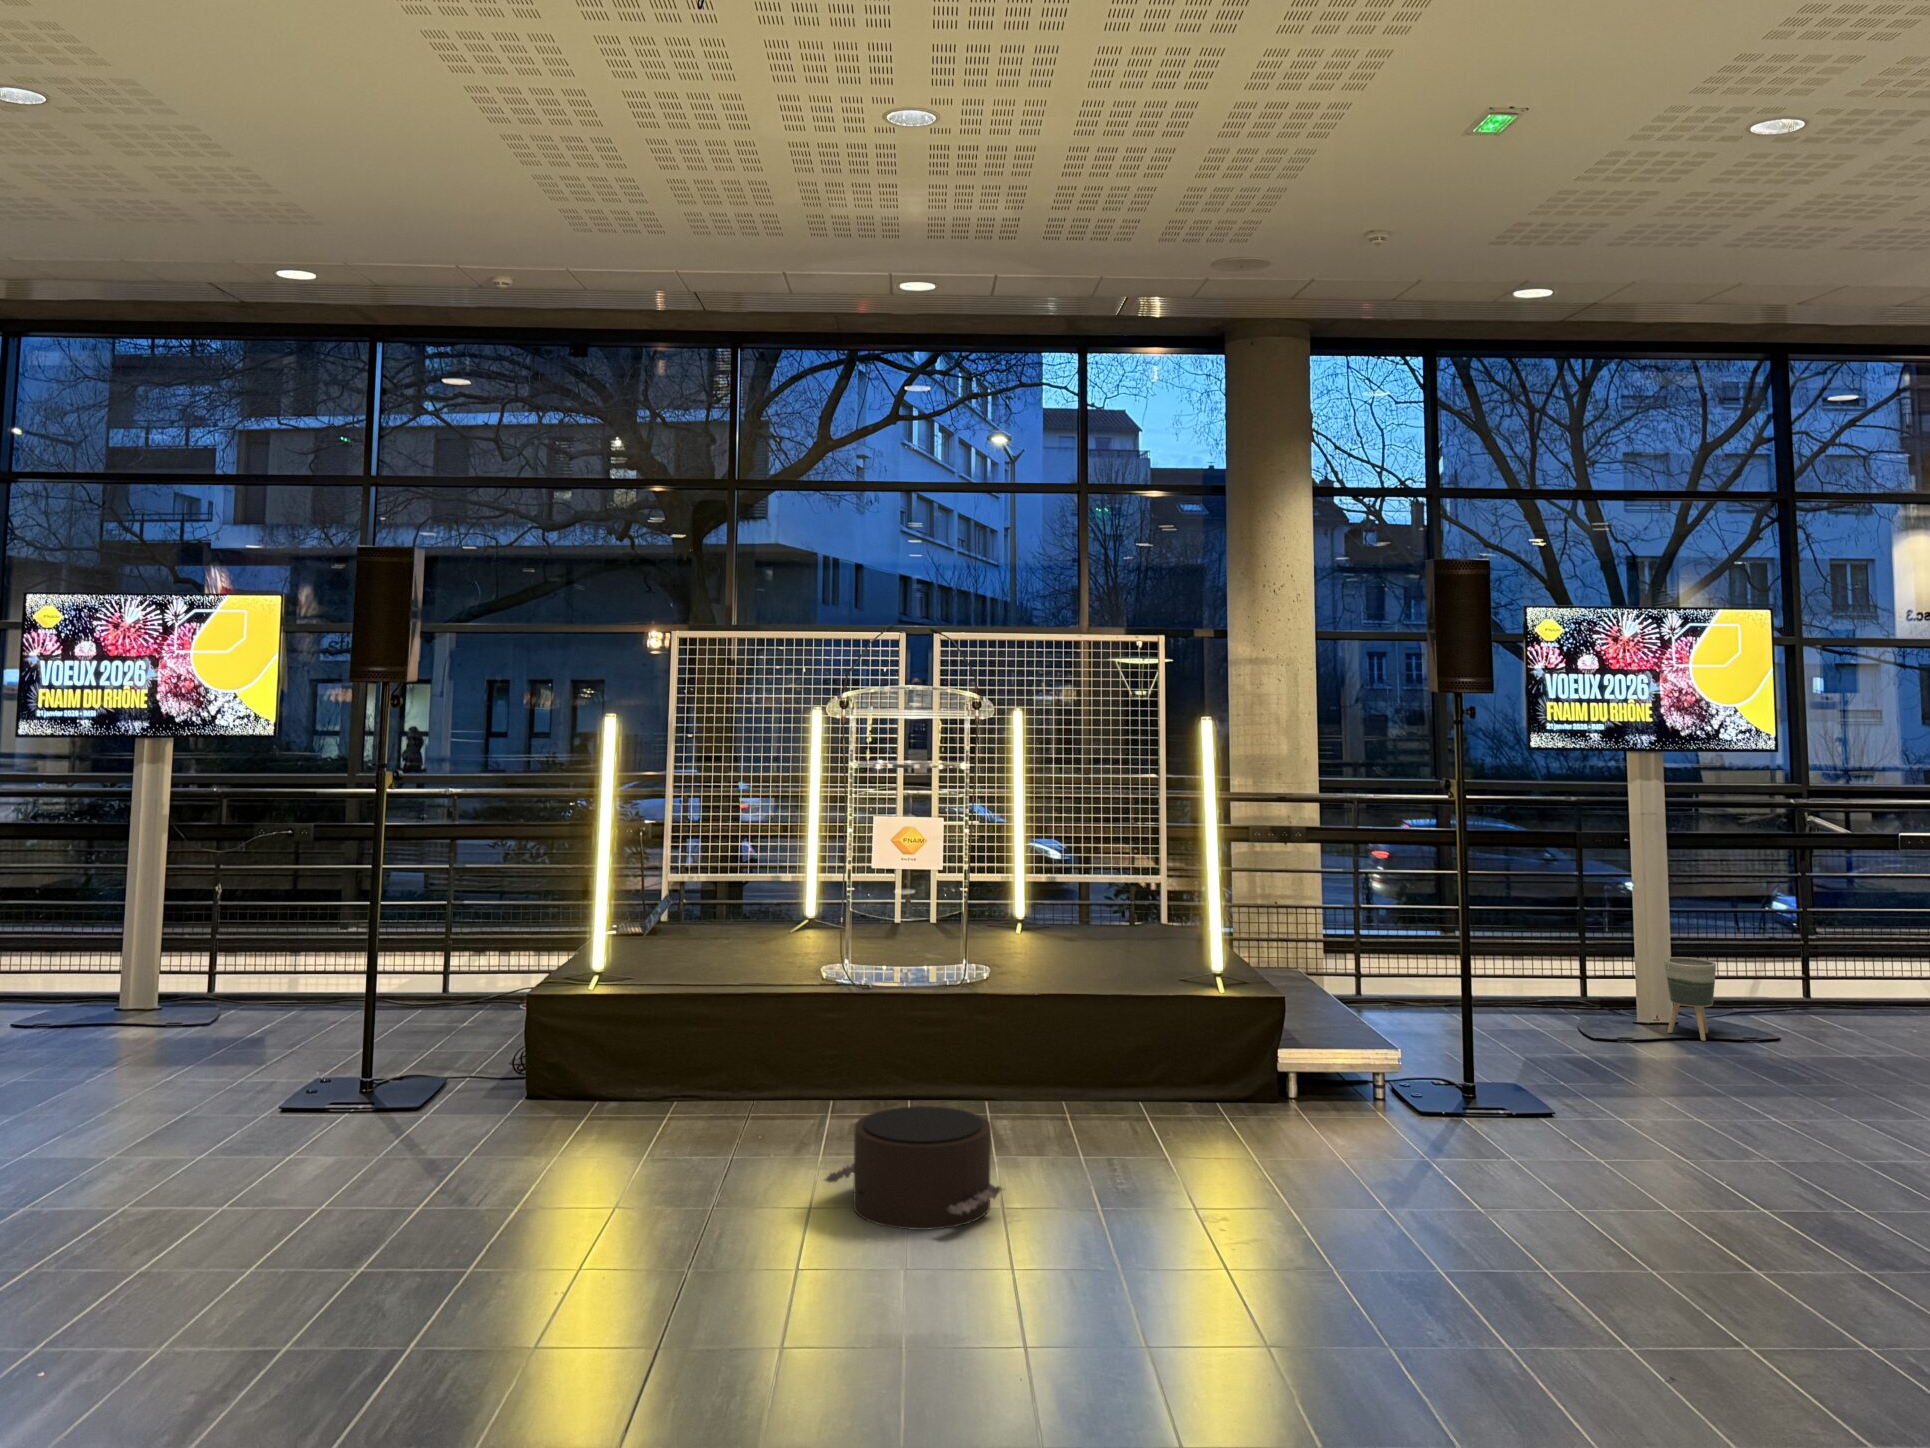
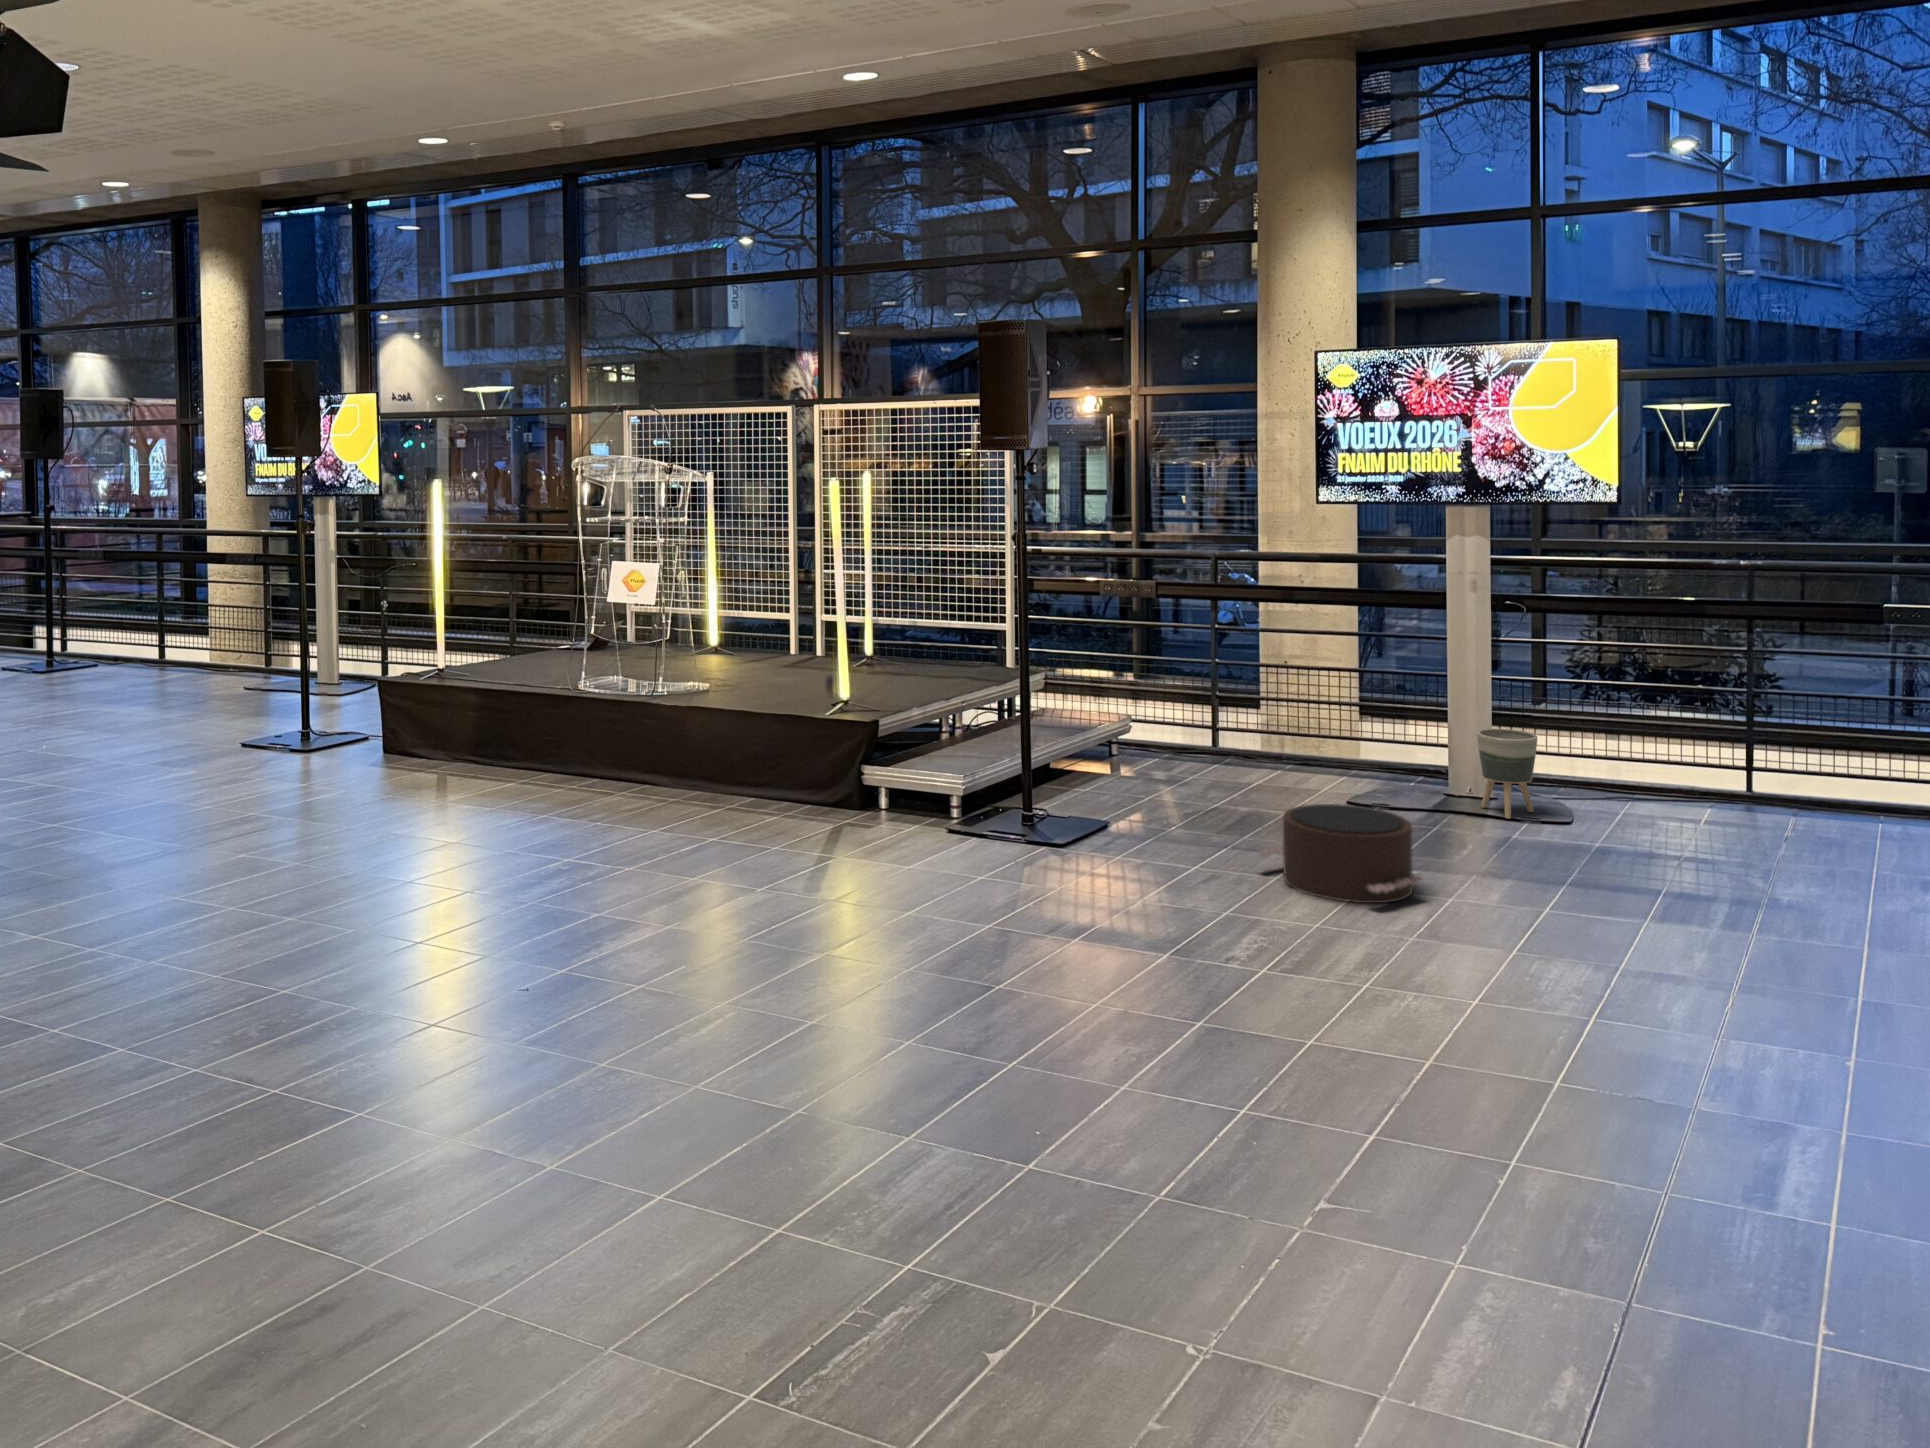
pouf: present [825,1106,1003,1230] -> present [1259,804,1421,903]

